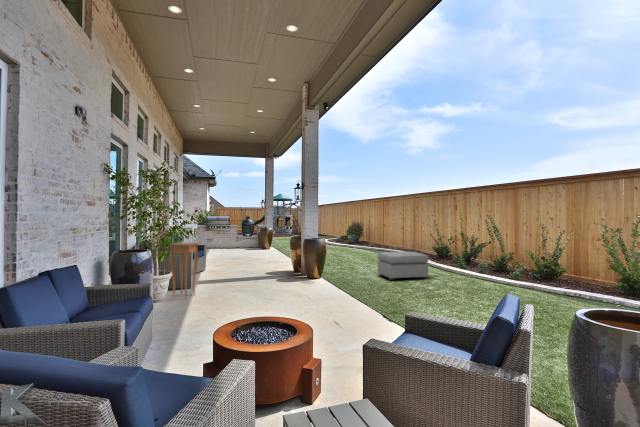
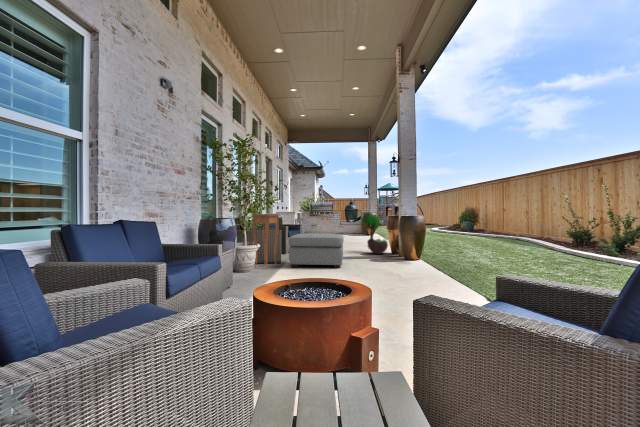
potted tree: none [271,232,298,274] -> present [361,214,388,254]
ottoman: present [378,251,428,281] -> present [289,233,344,268]

